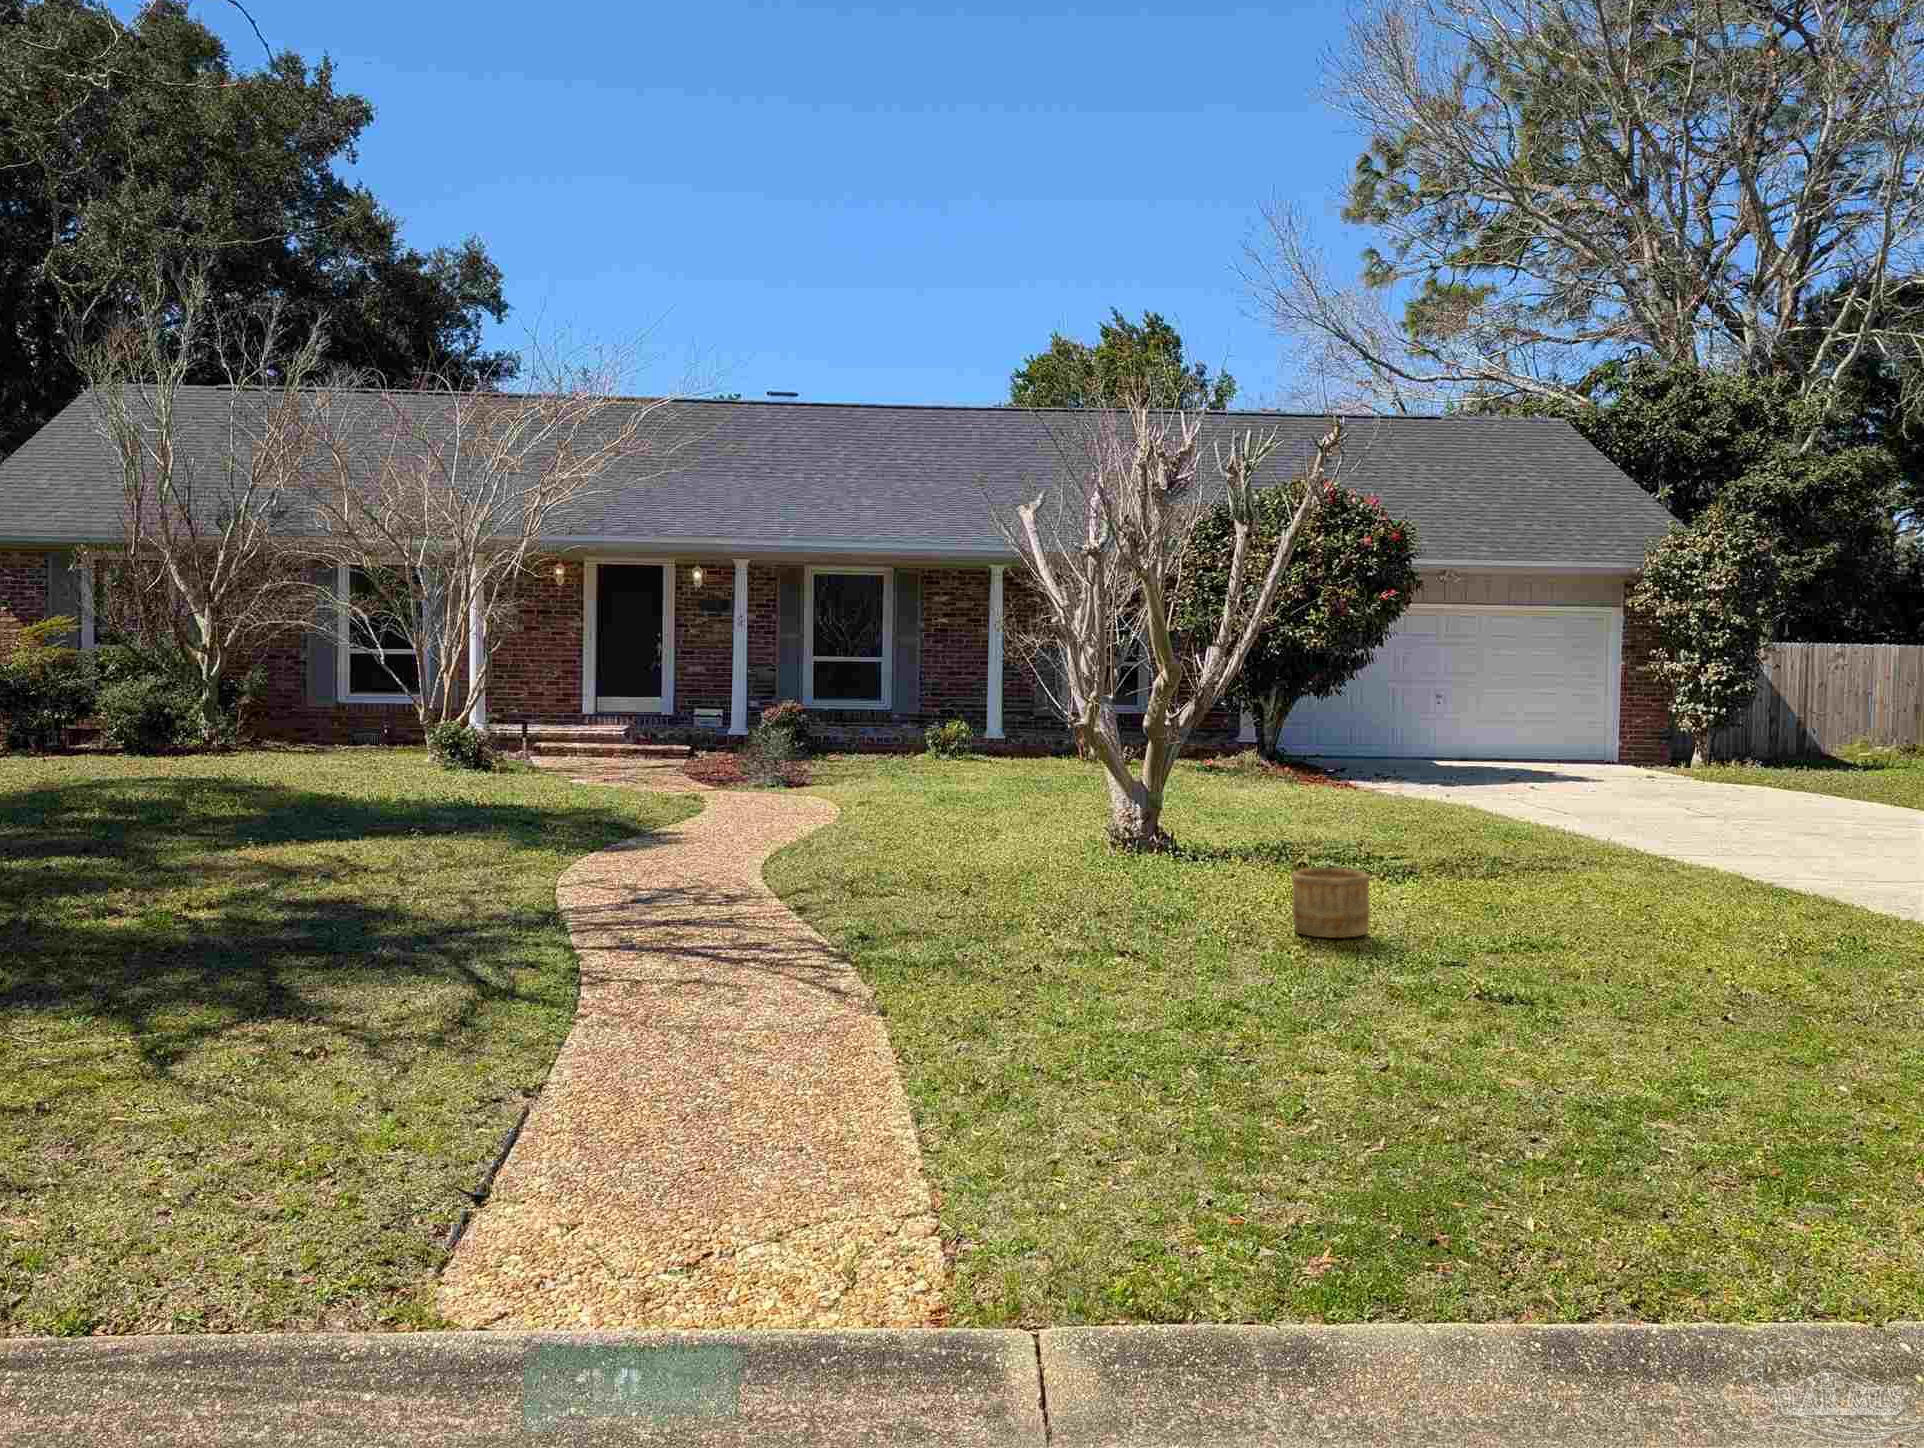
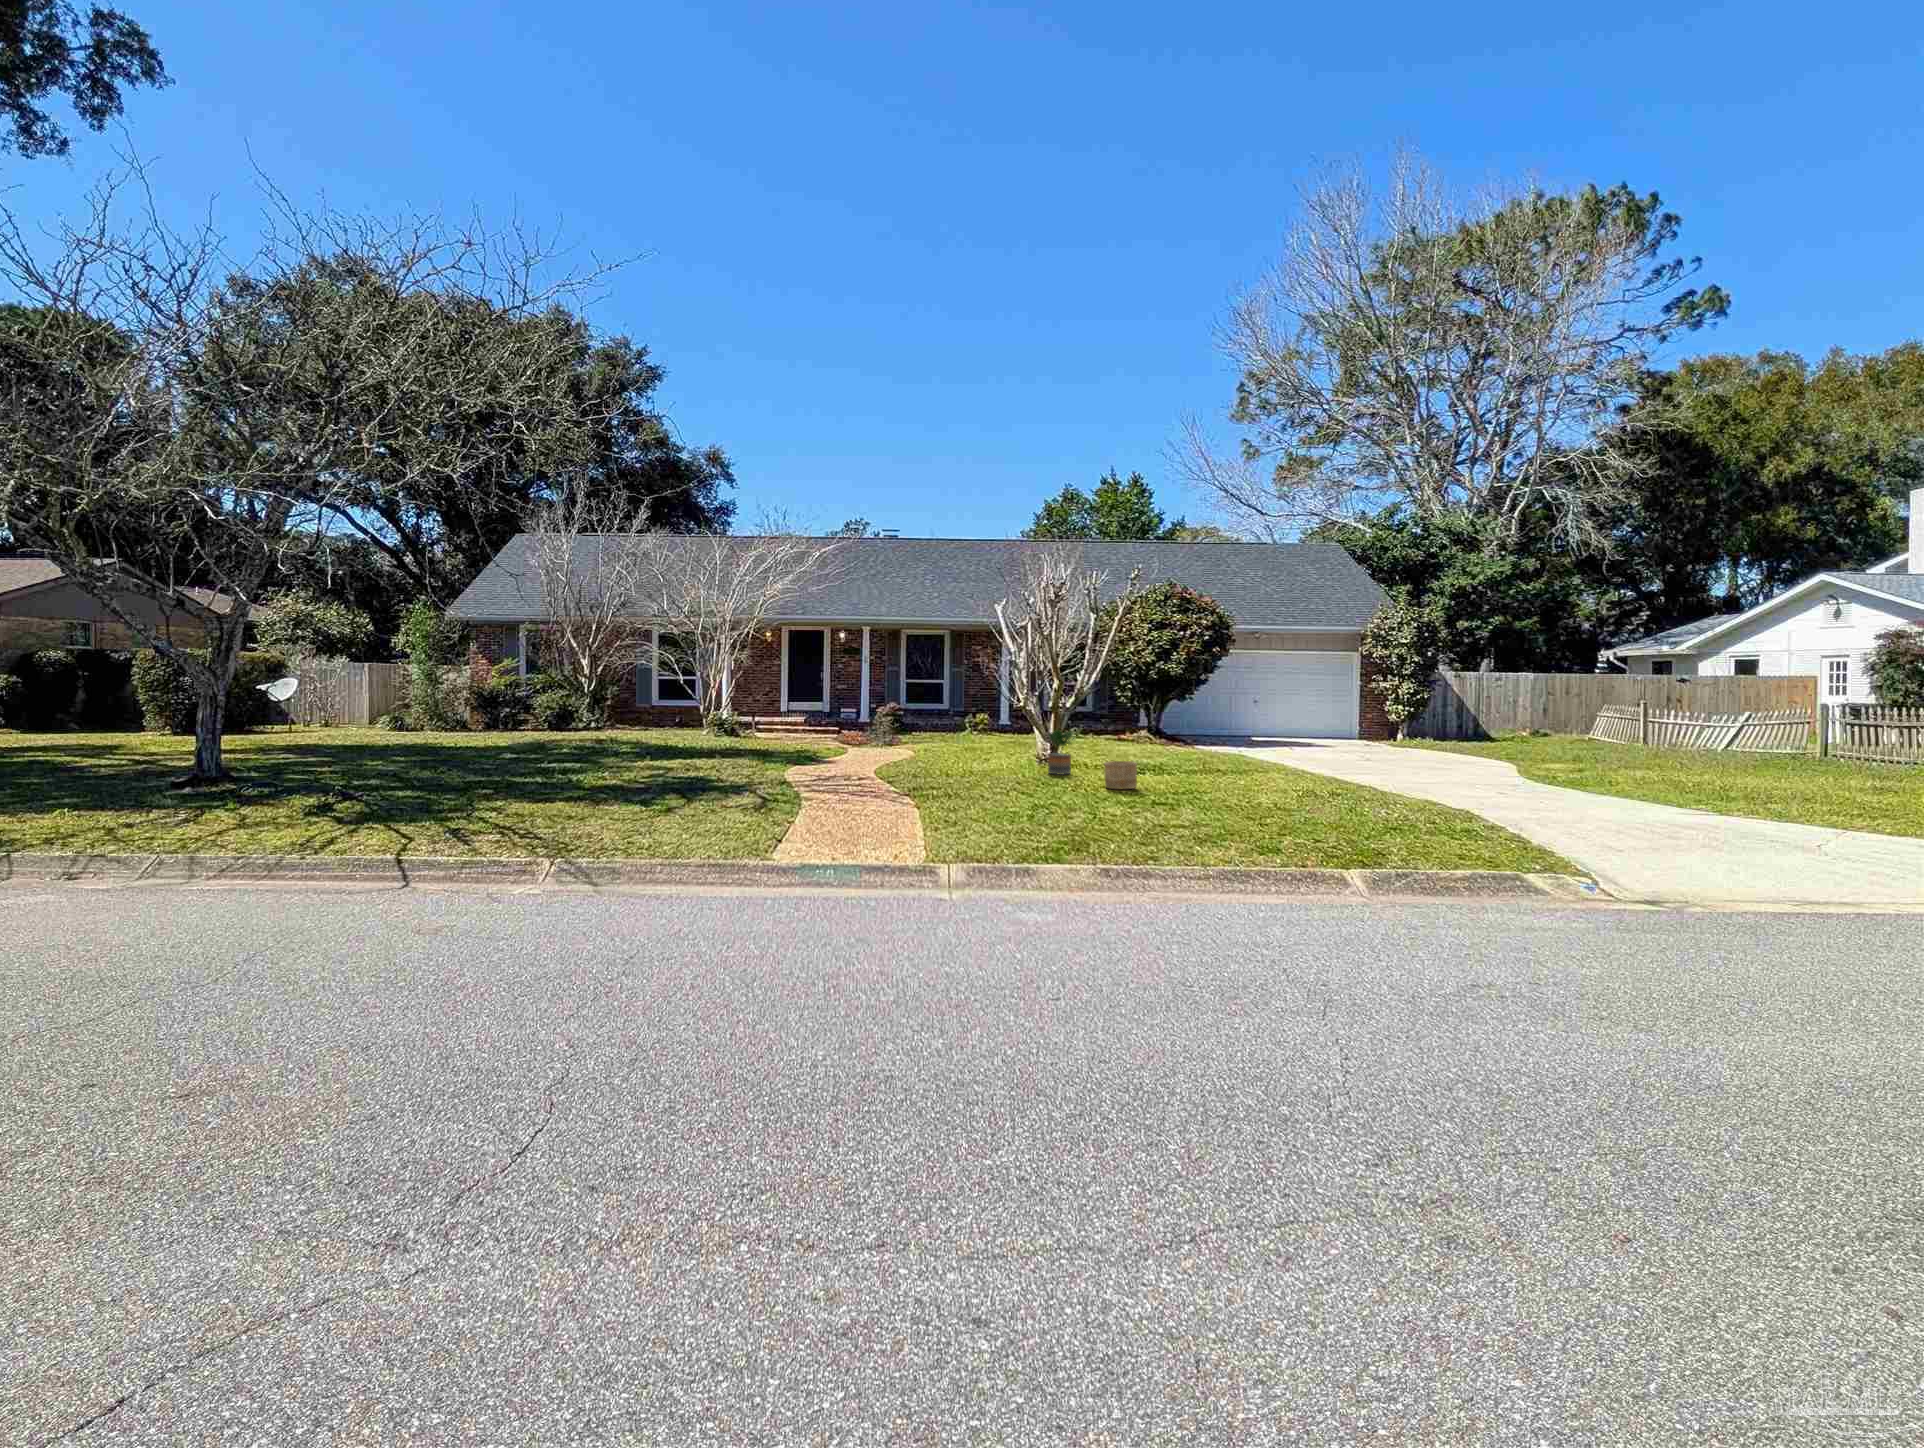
potted tree: none [1144,786,1208,888] -> present [1048,730,1074,775]

